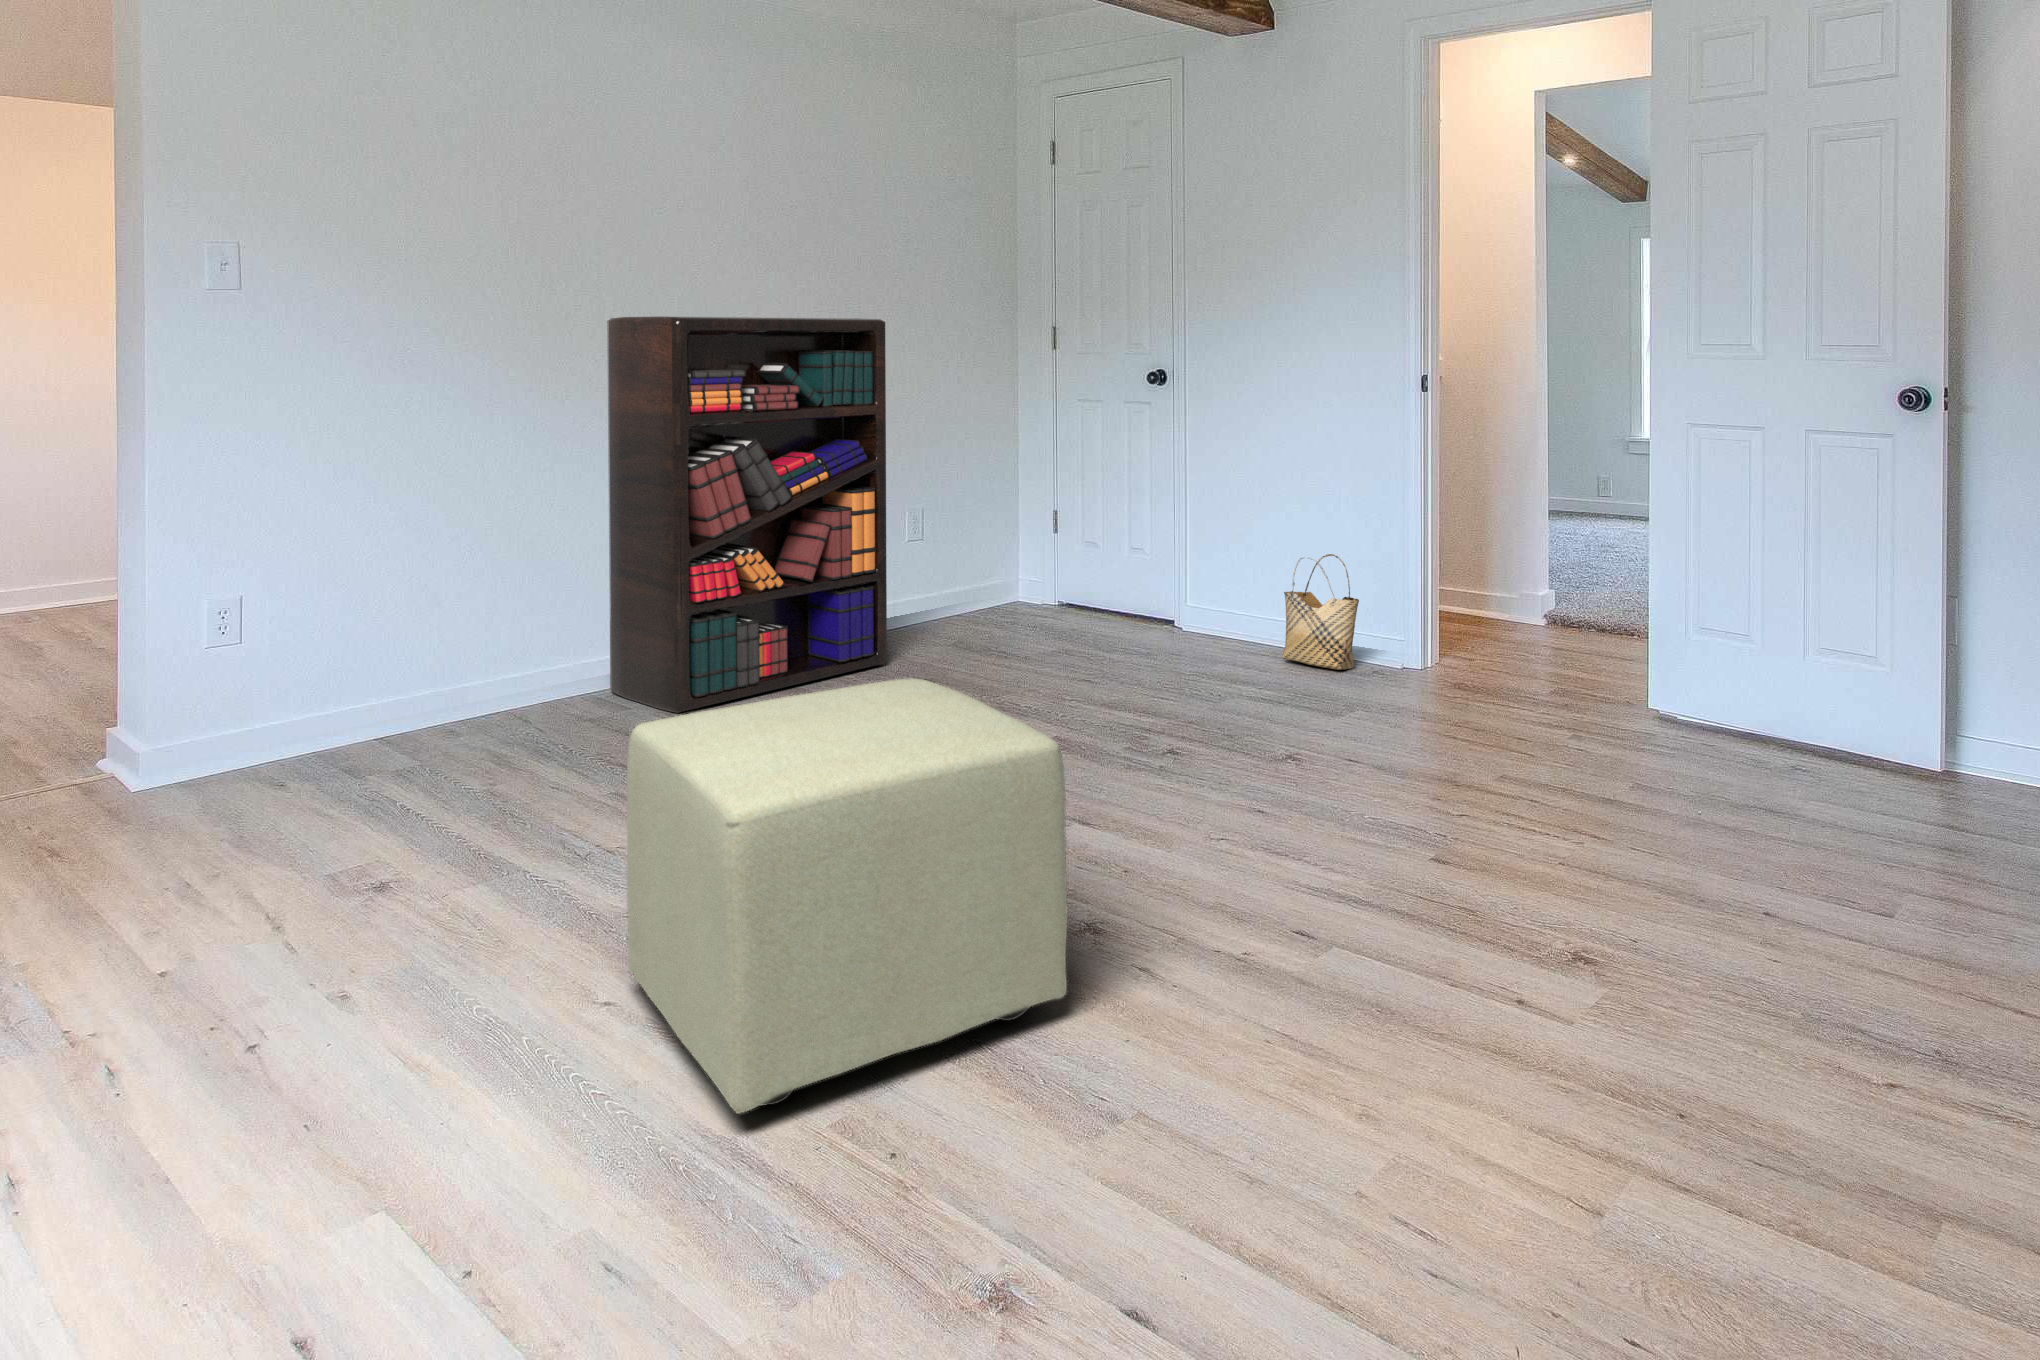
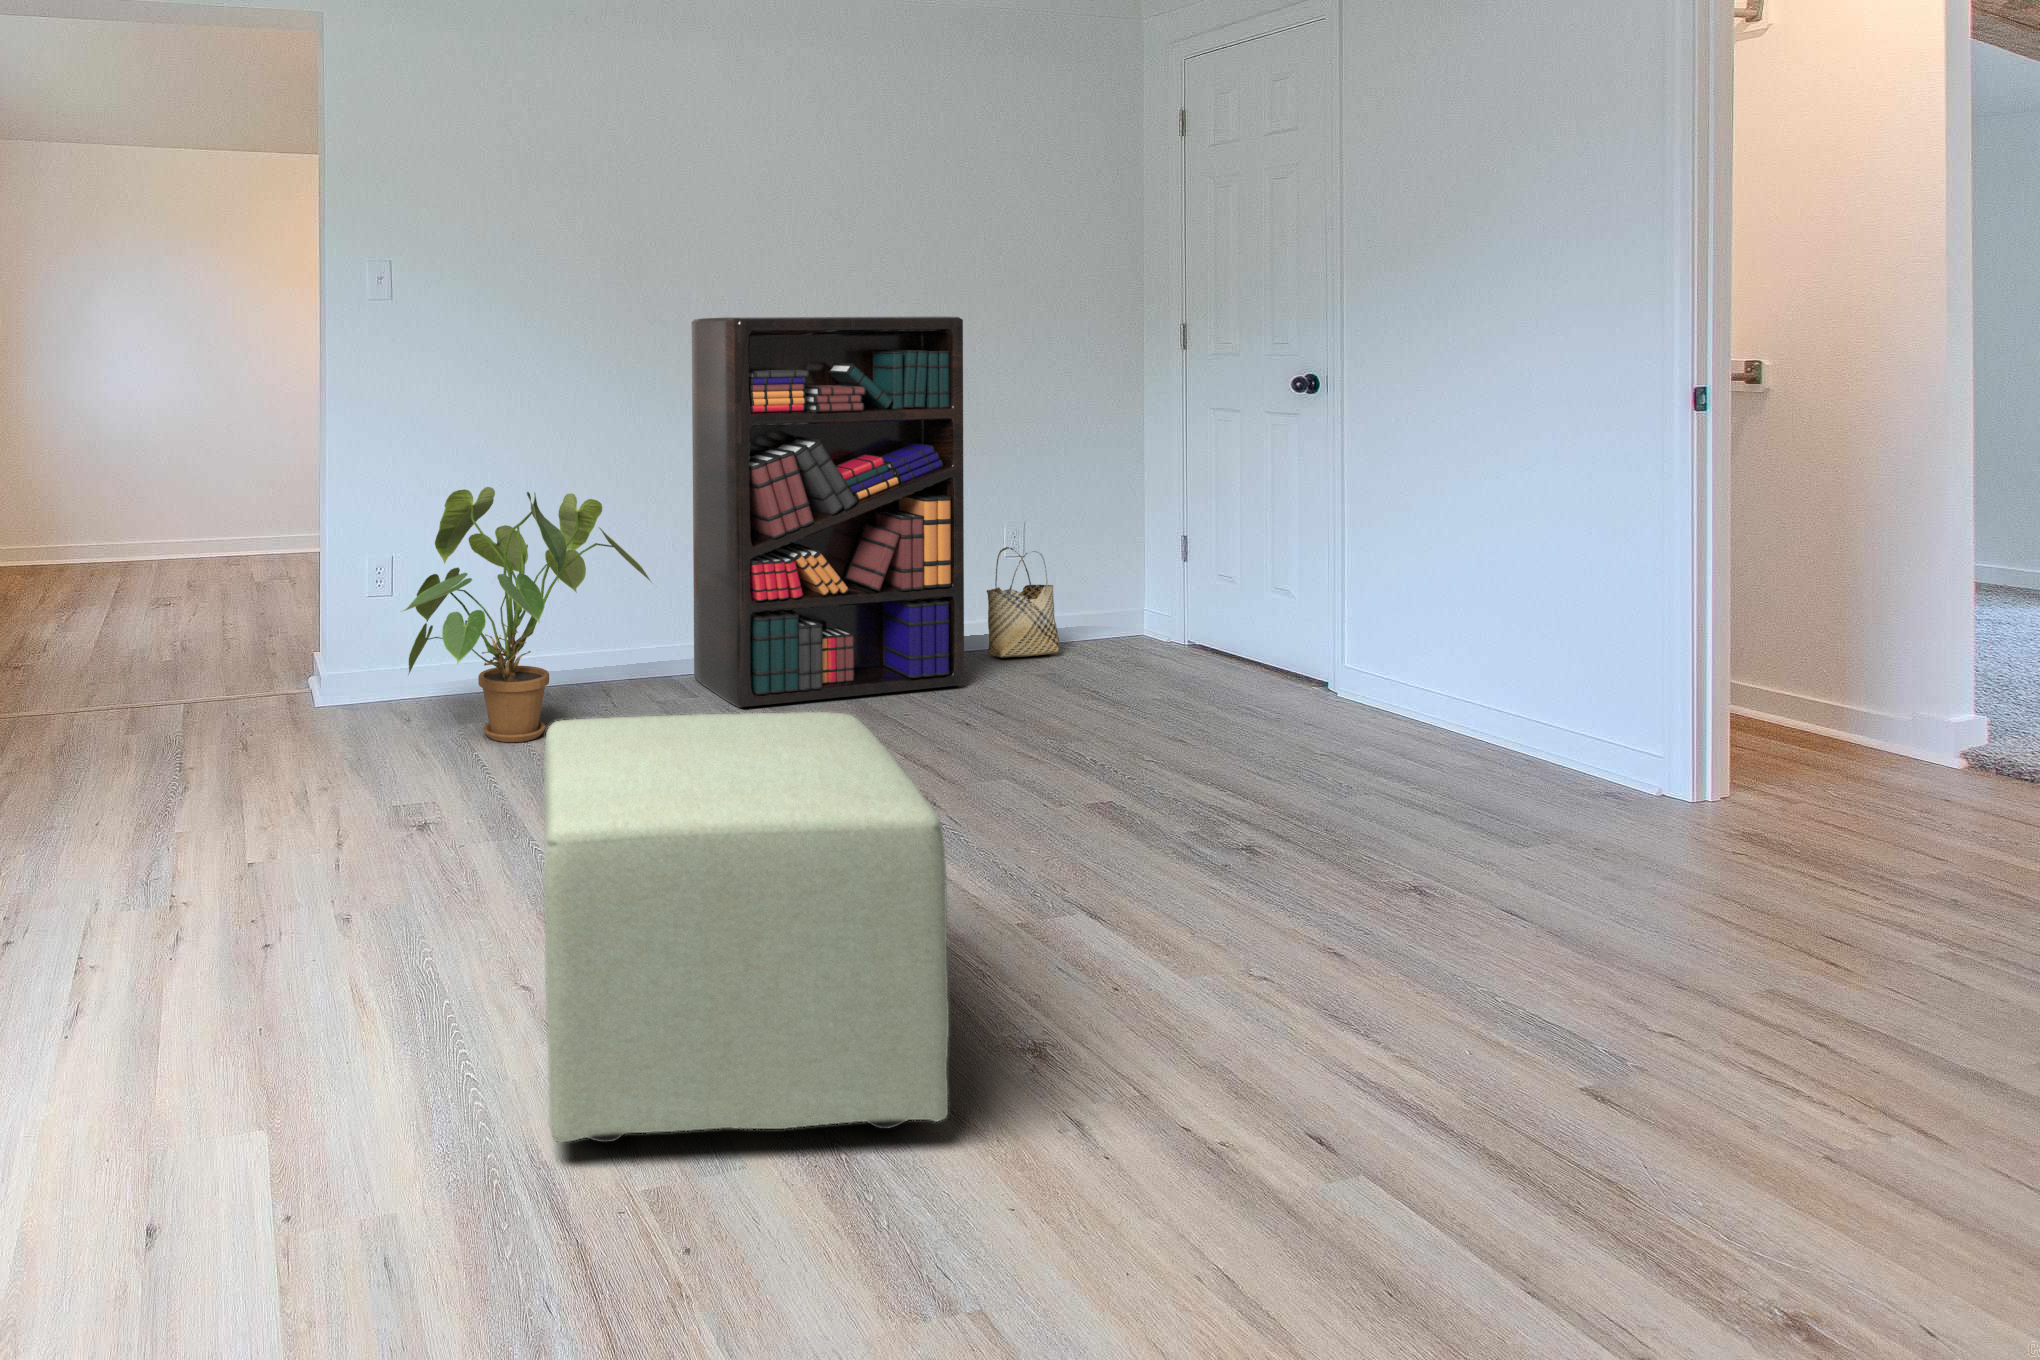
house plant: none [282,505,596,787] -> present [401,487,657,742]
woven basket: present [1282,554,1359,670] -> present [987,547,1059,657]

